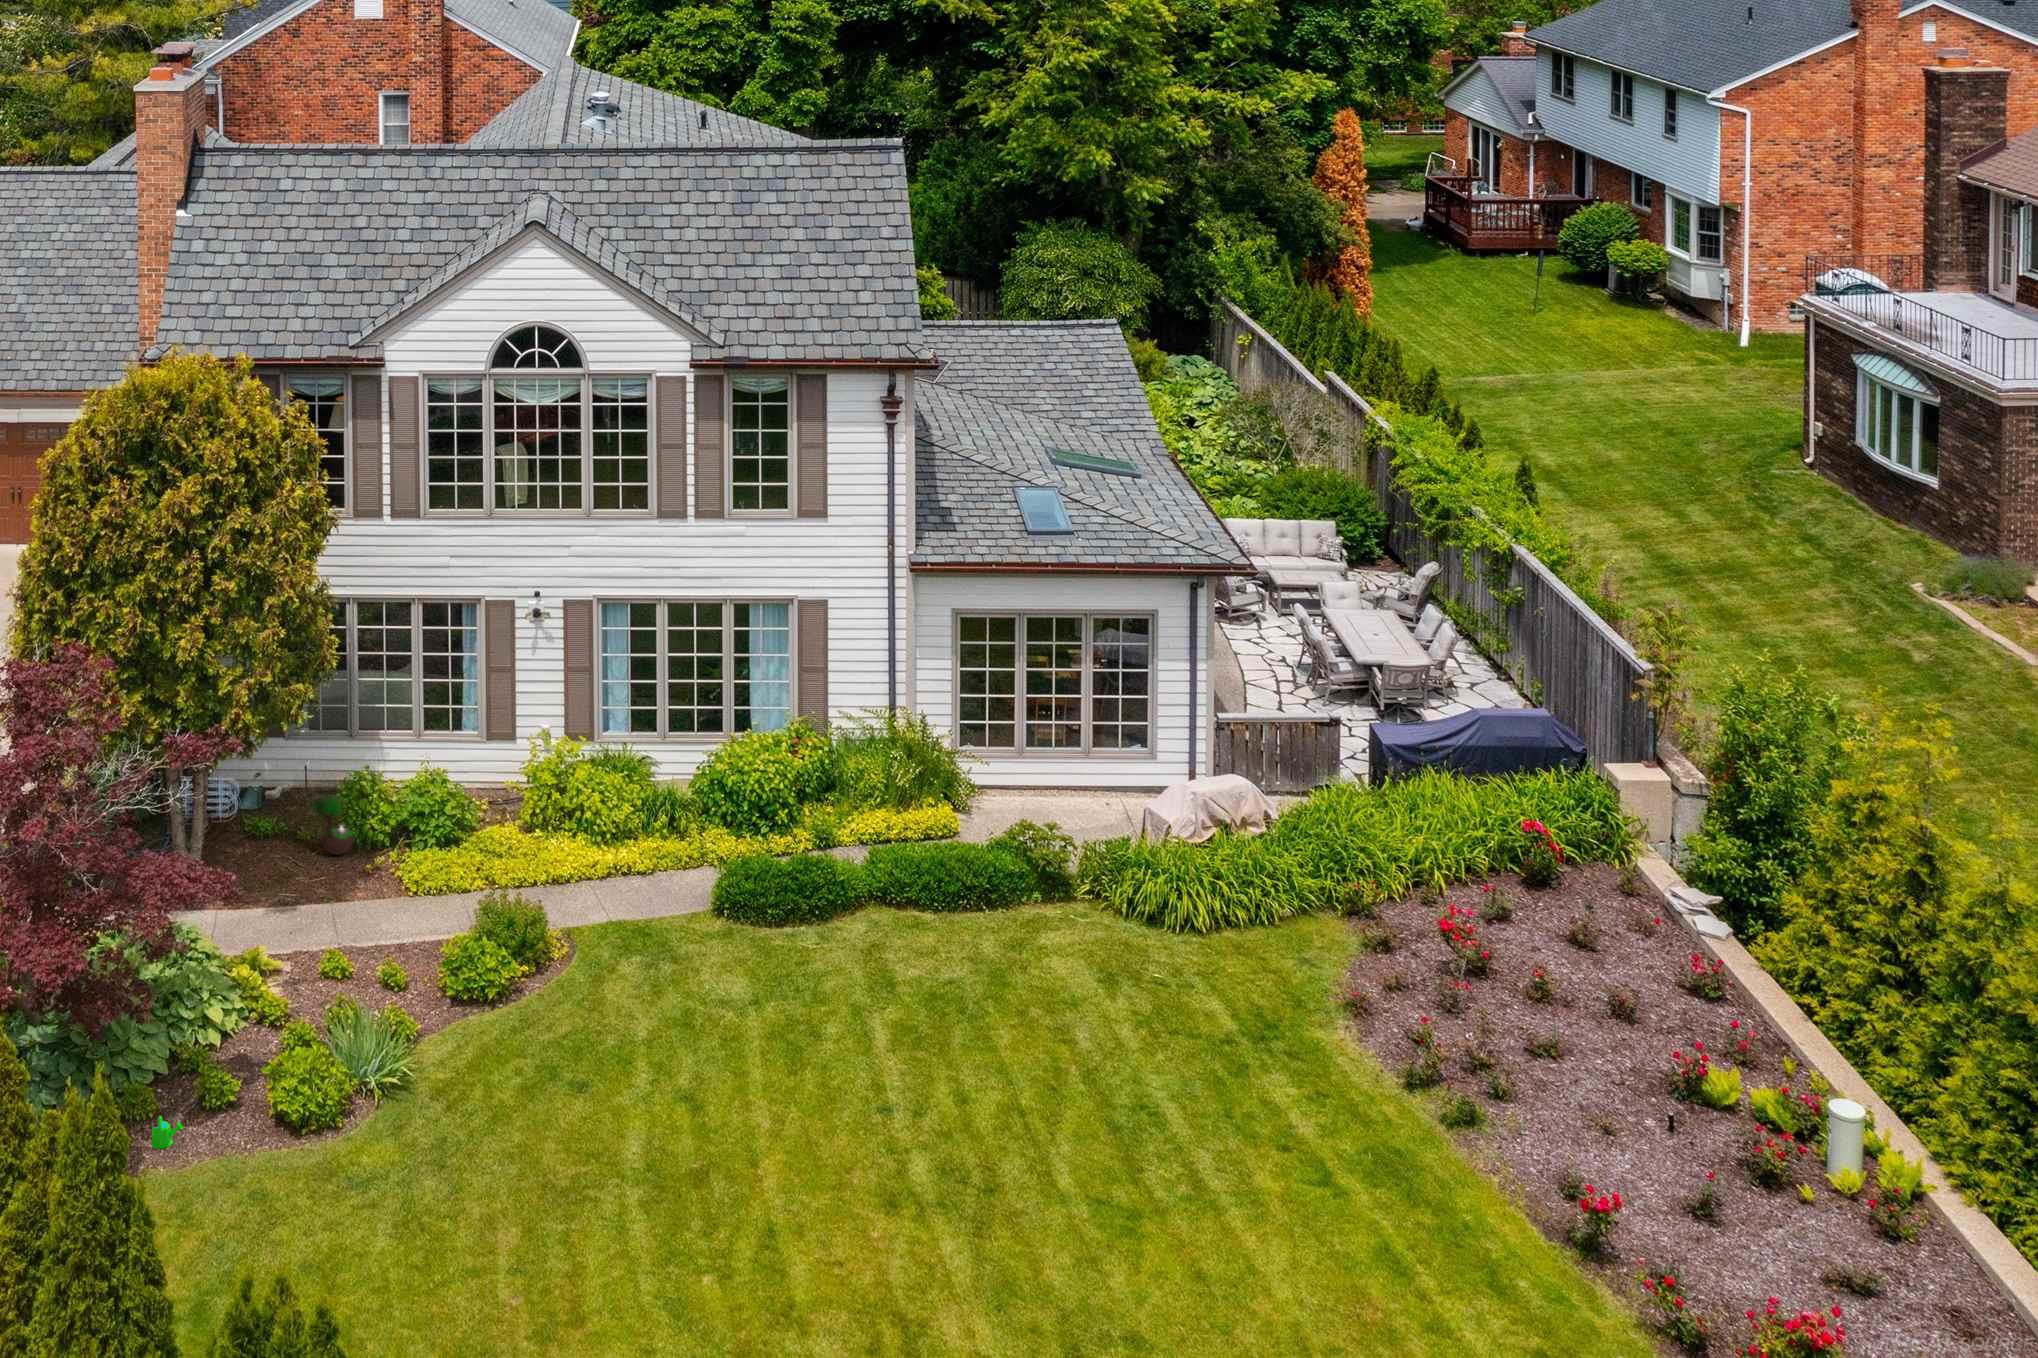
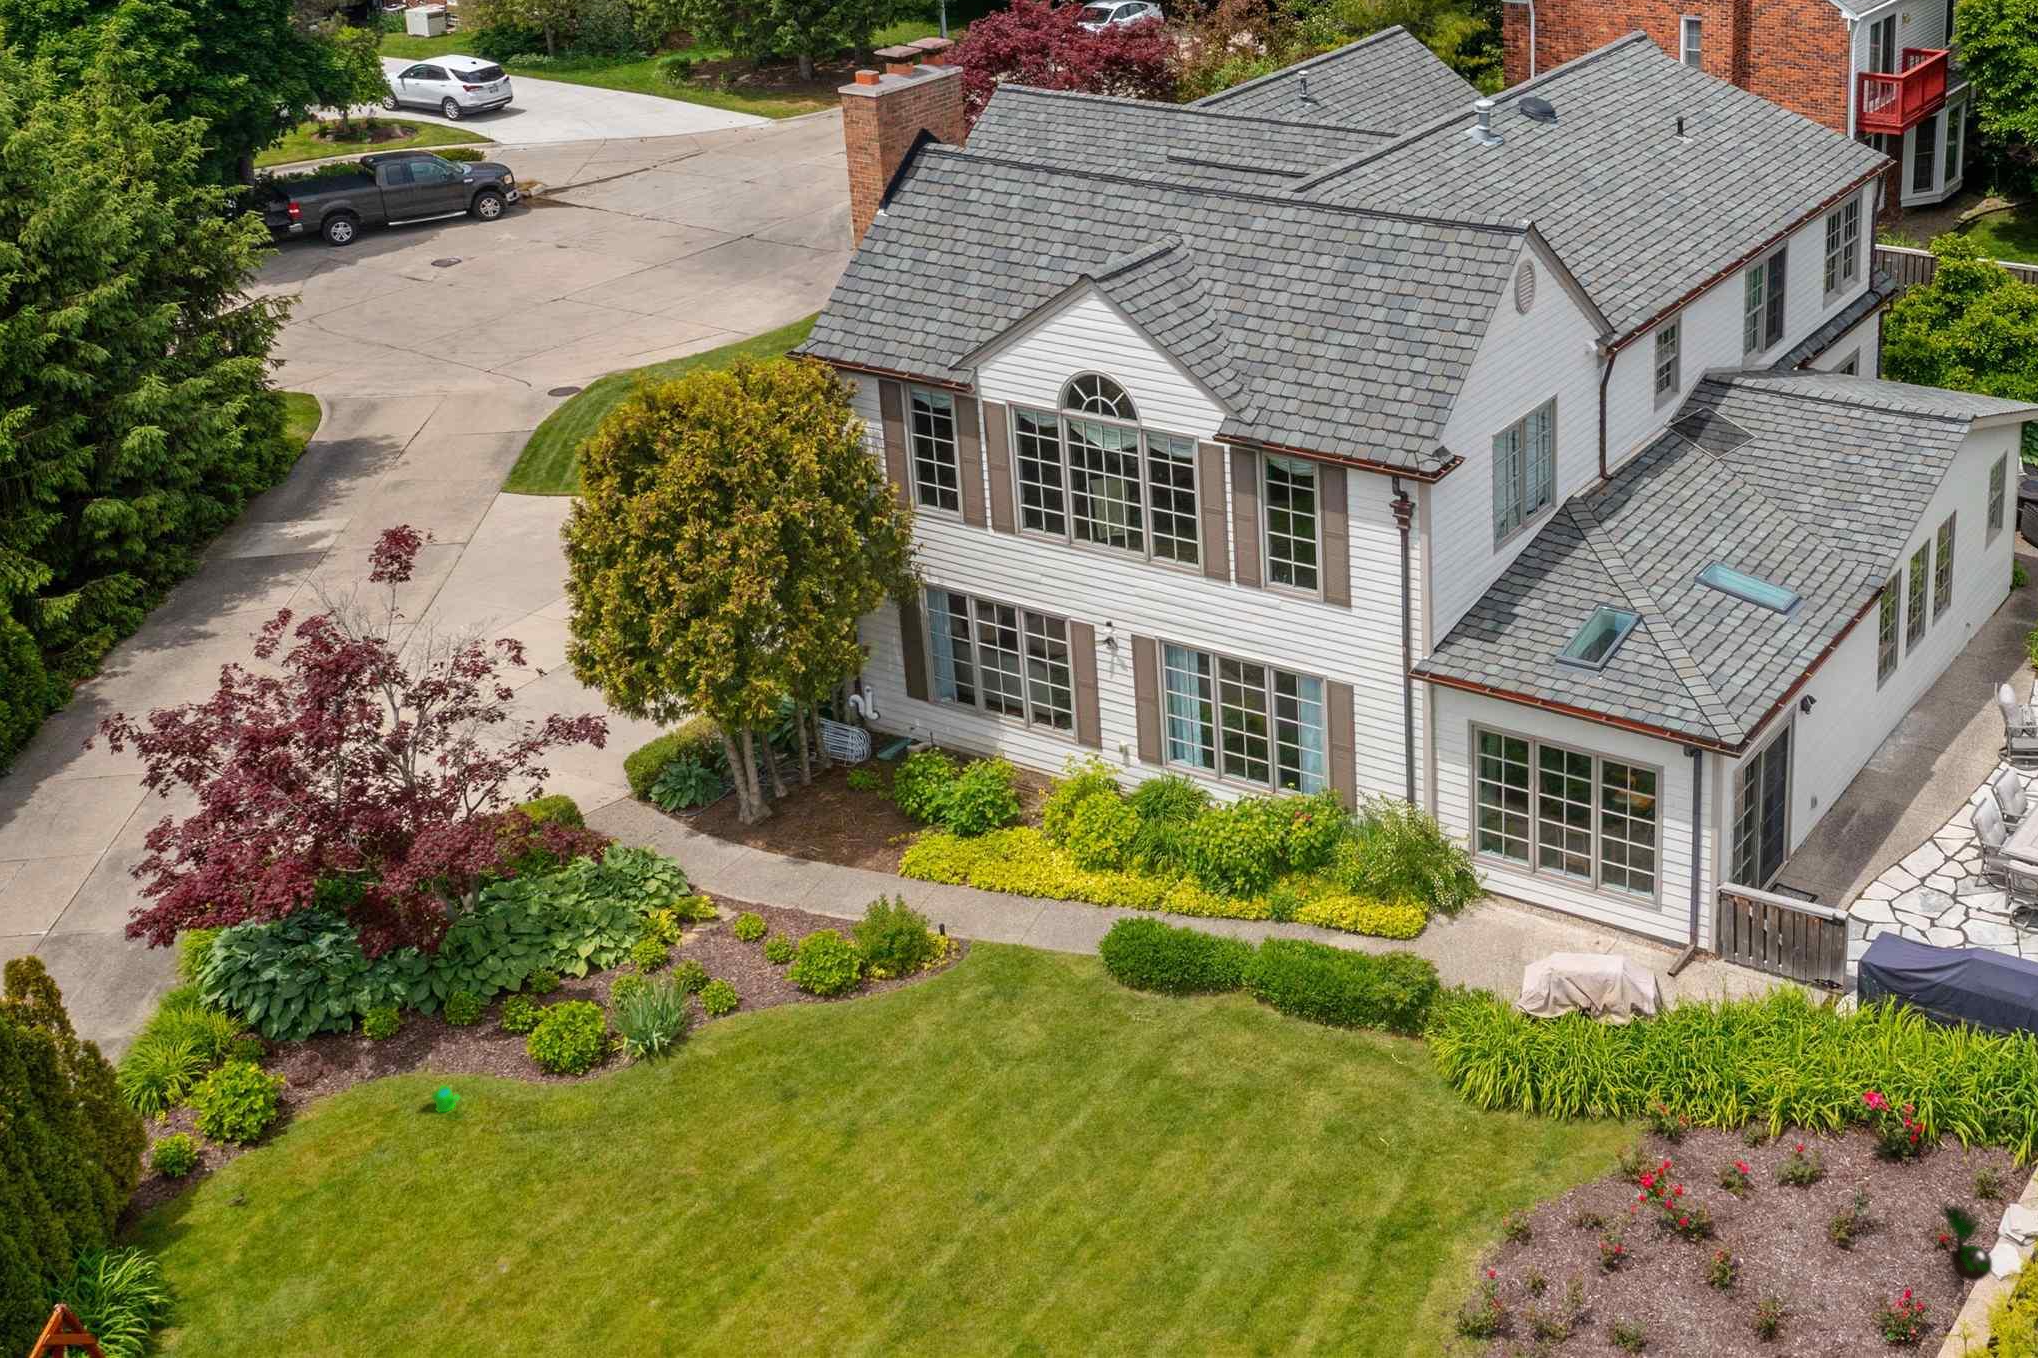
potted tree: present [309,794,353,855] -> present [1941,1202,1992,1281]

